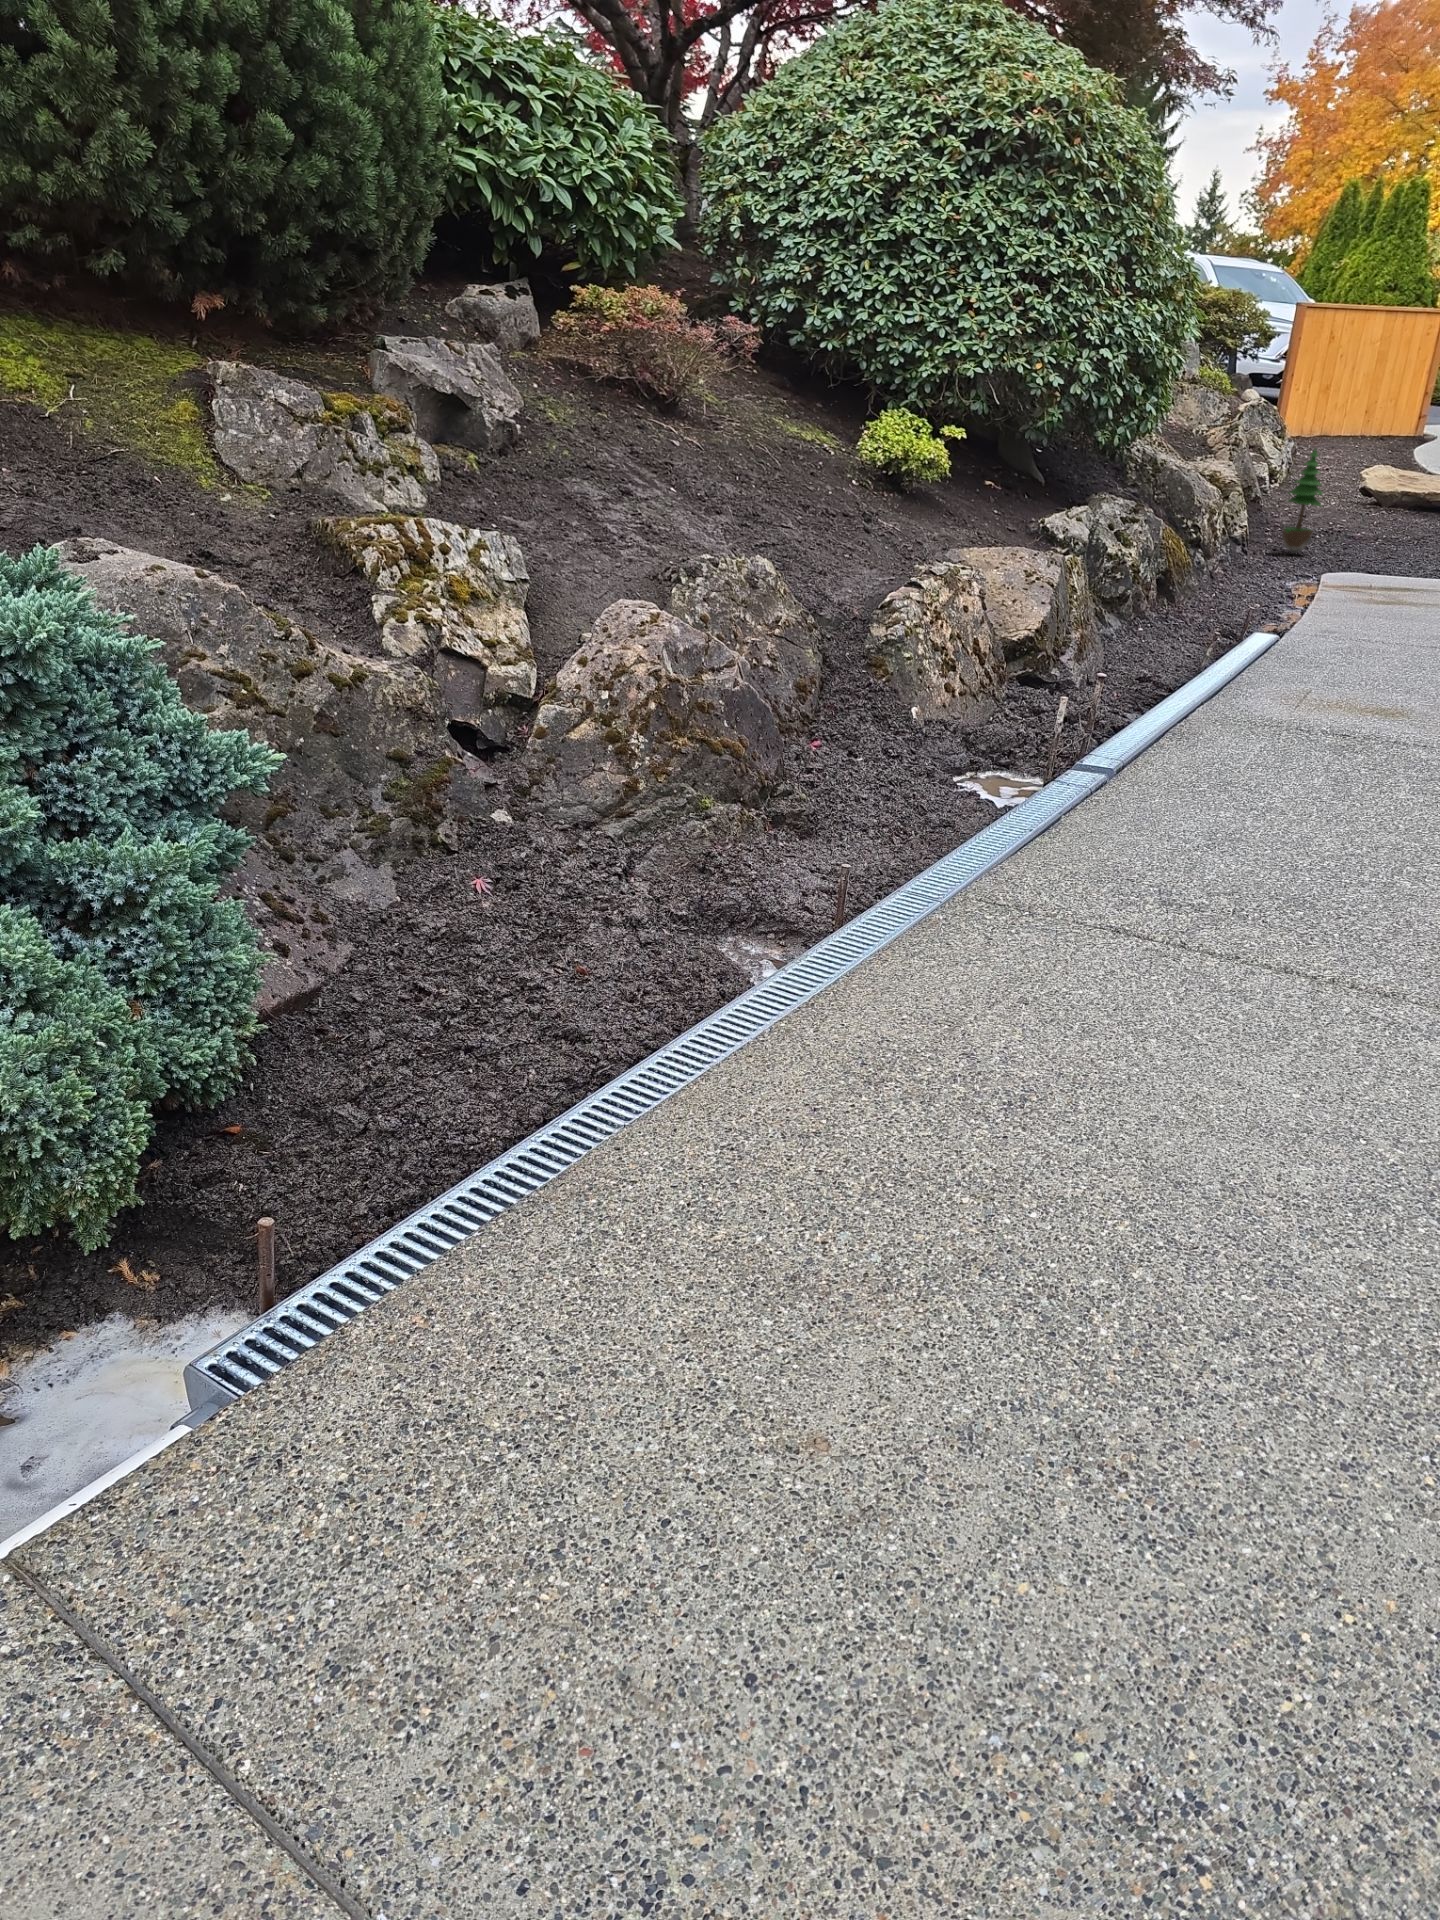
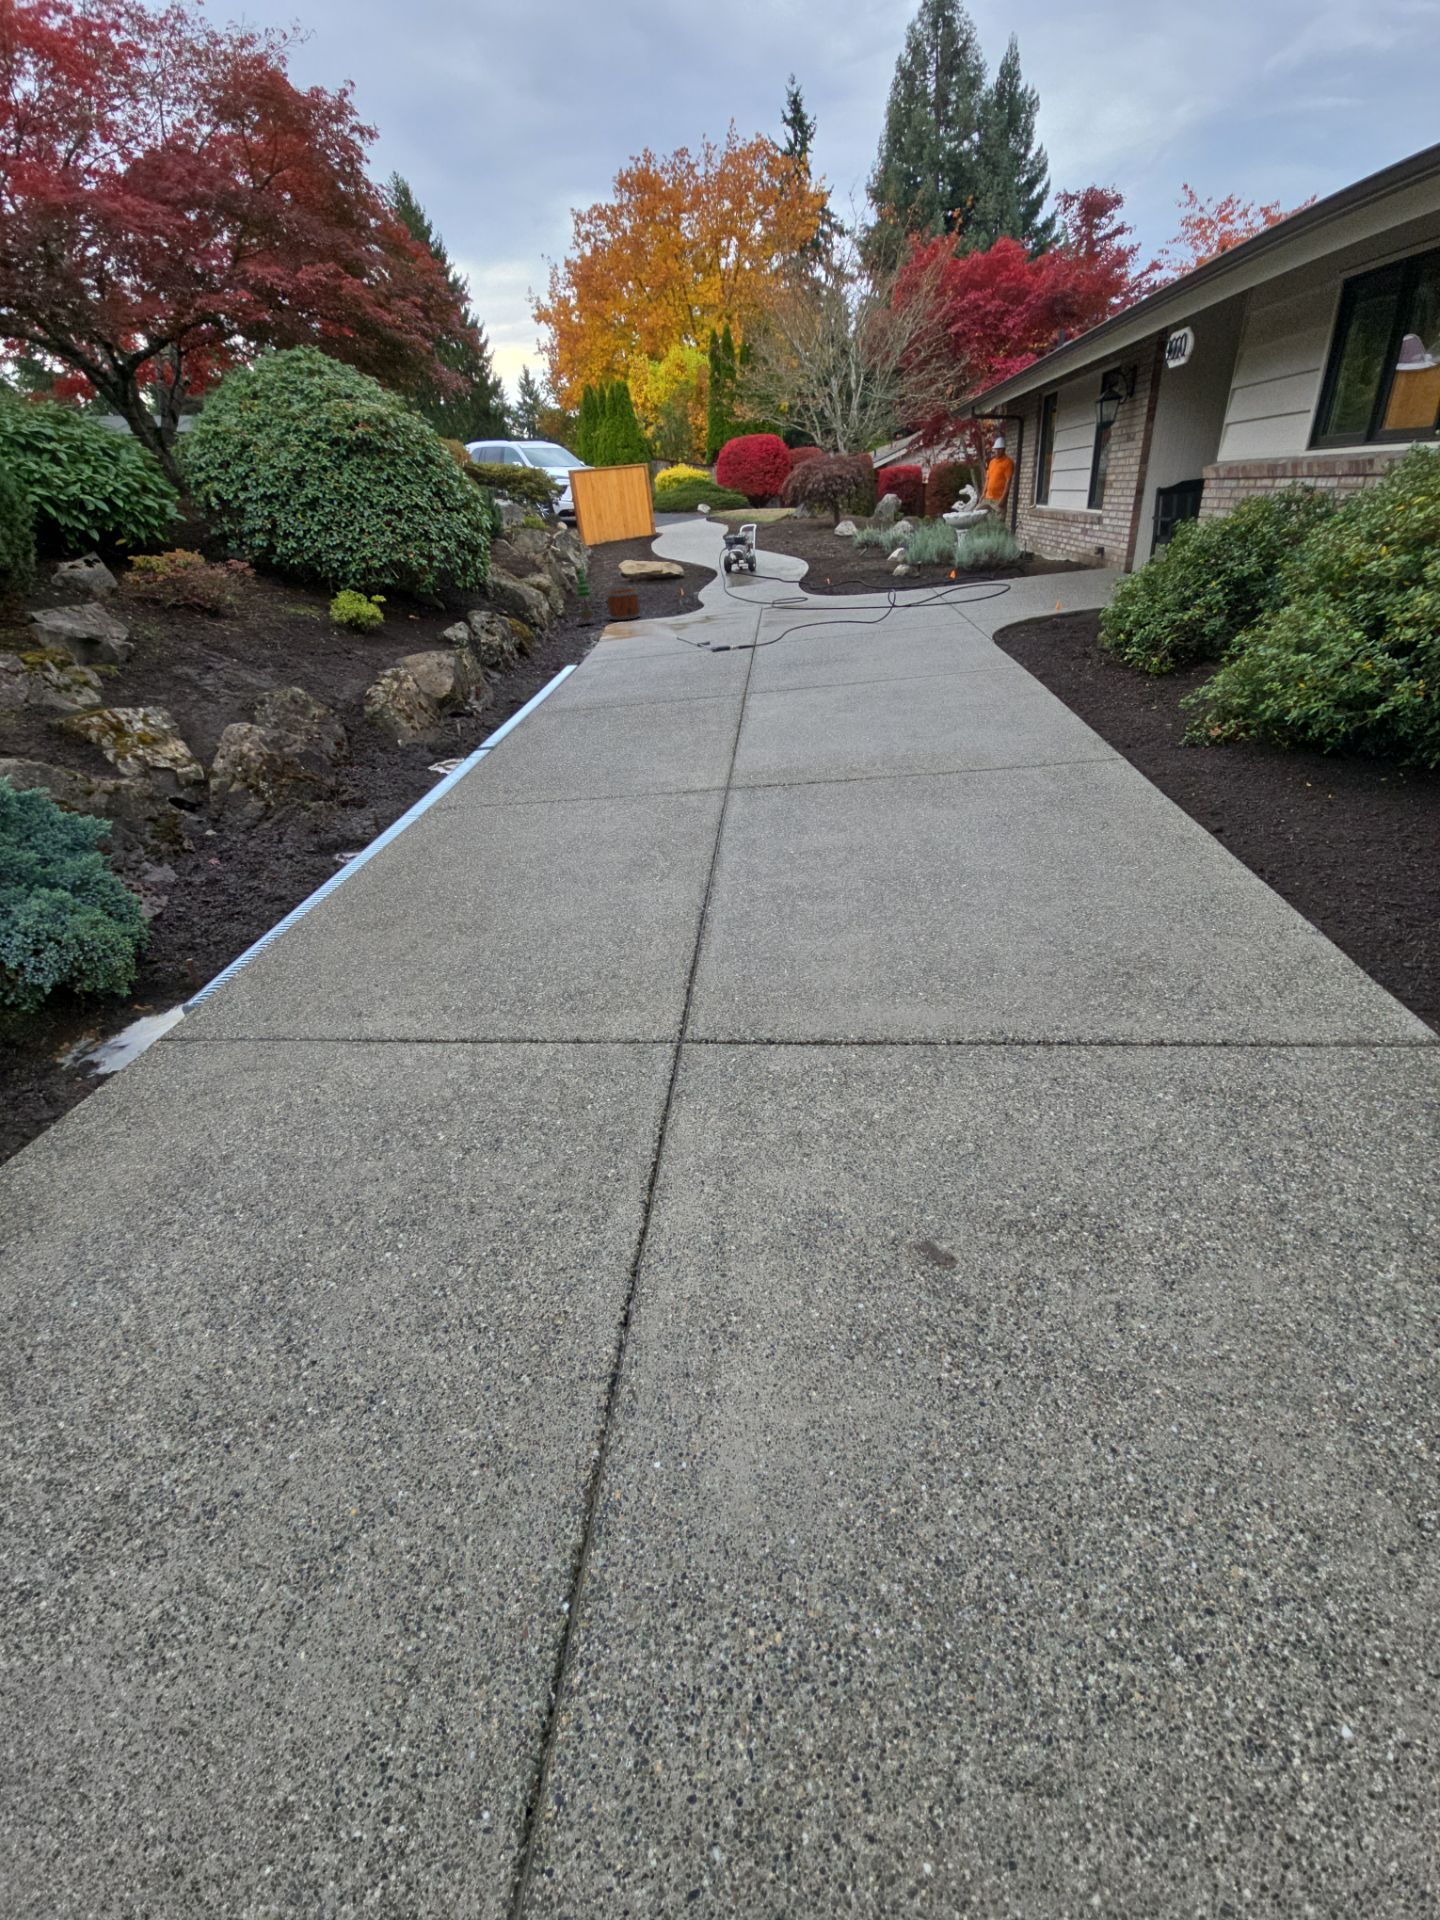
bucket: none [1339,502,1412,560] -> present [608,589,640,620]

